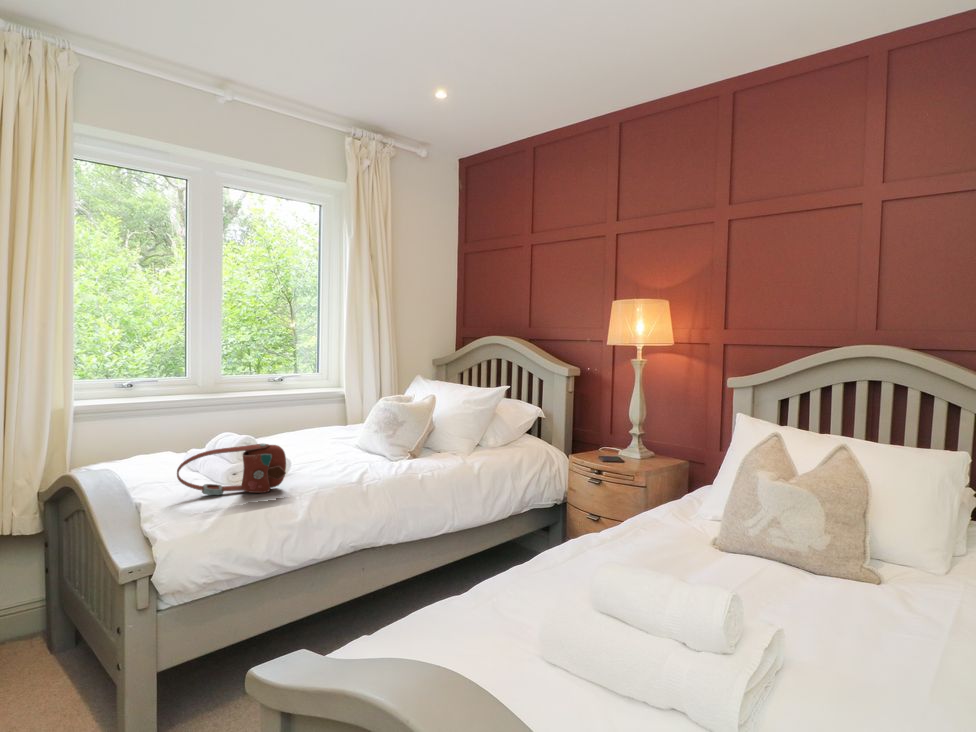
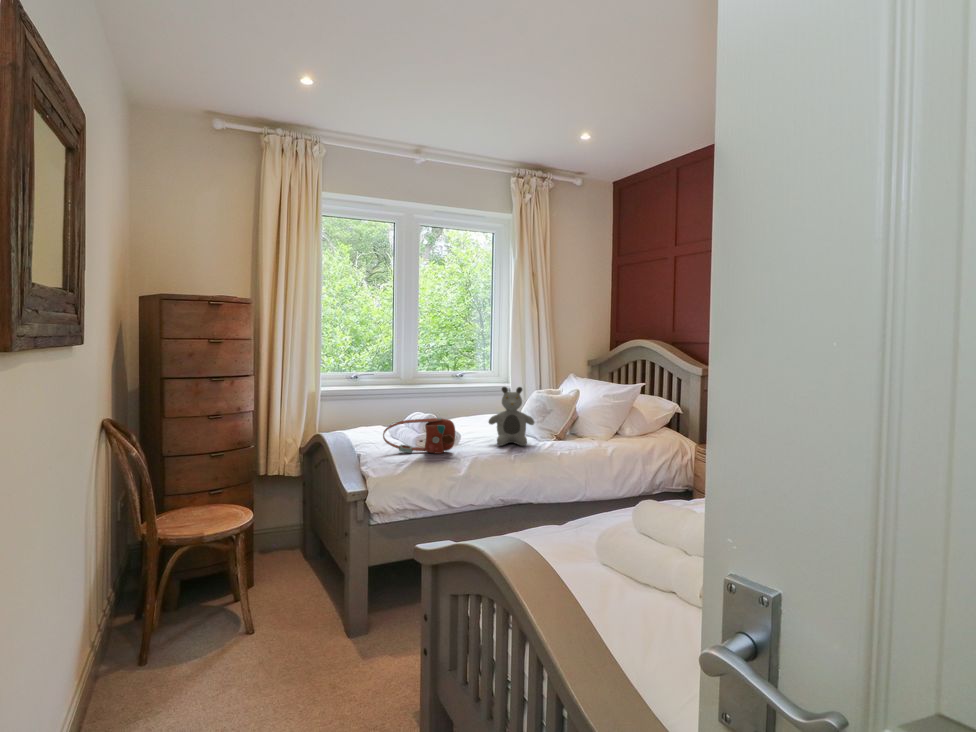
teddy bear: none [328,396,388,473] -> present [489,387,534,446]

